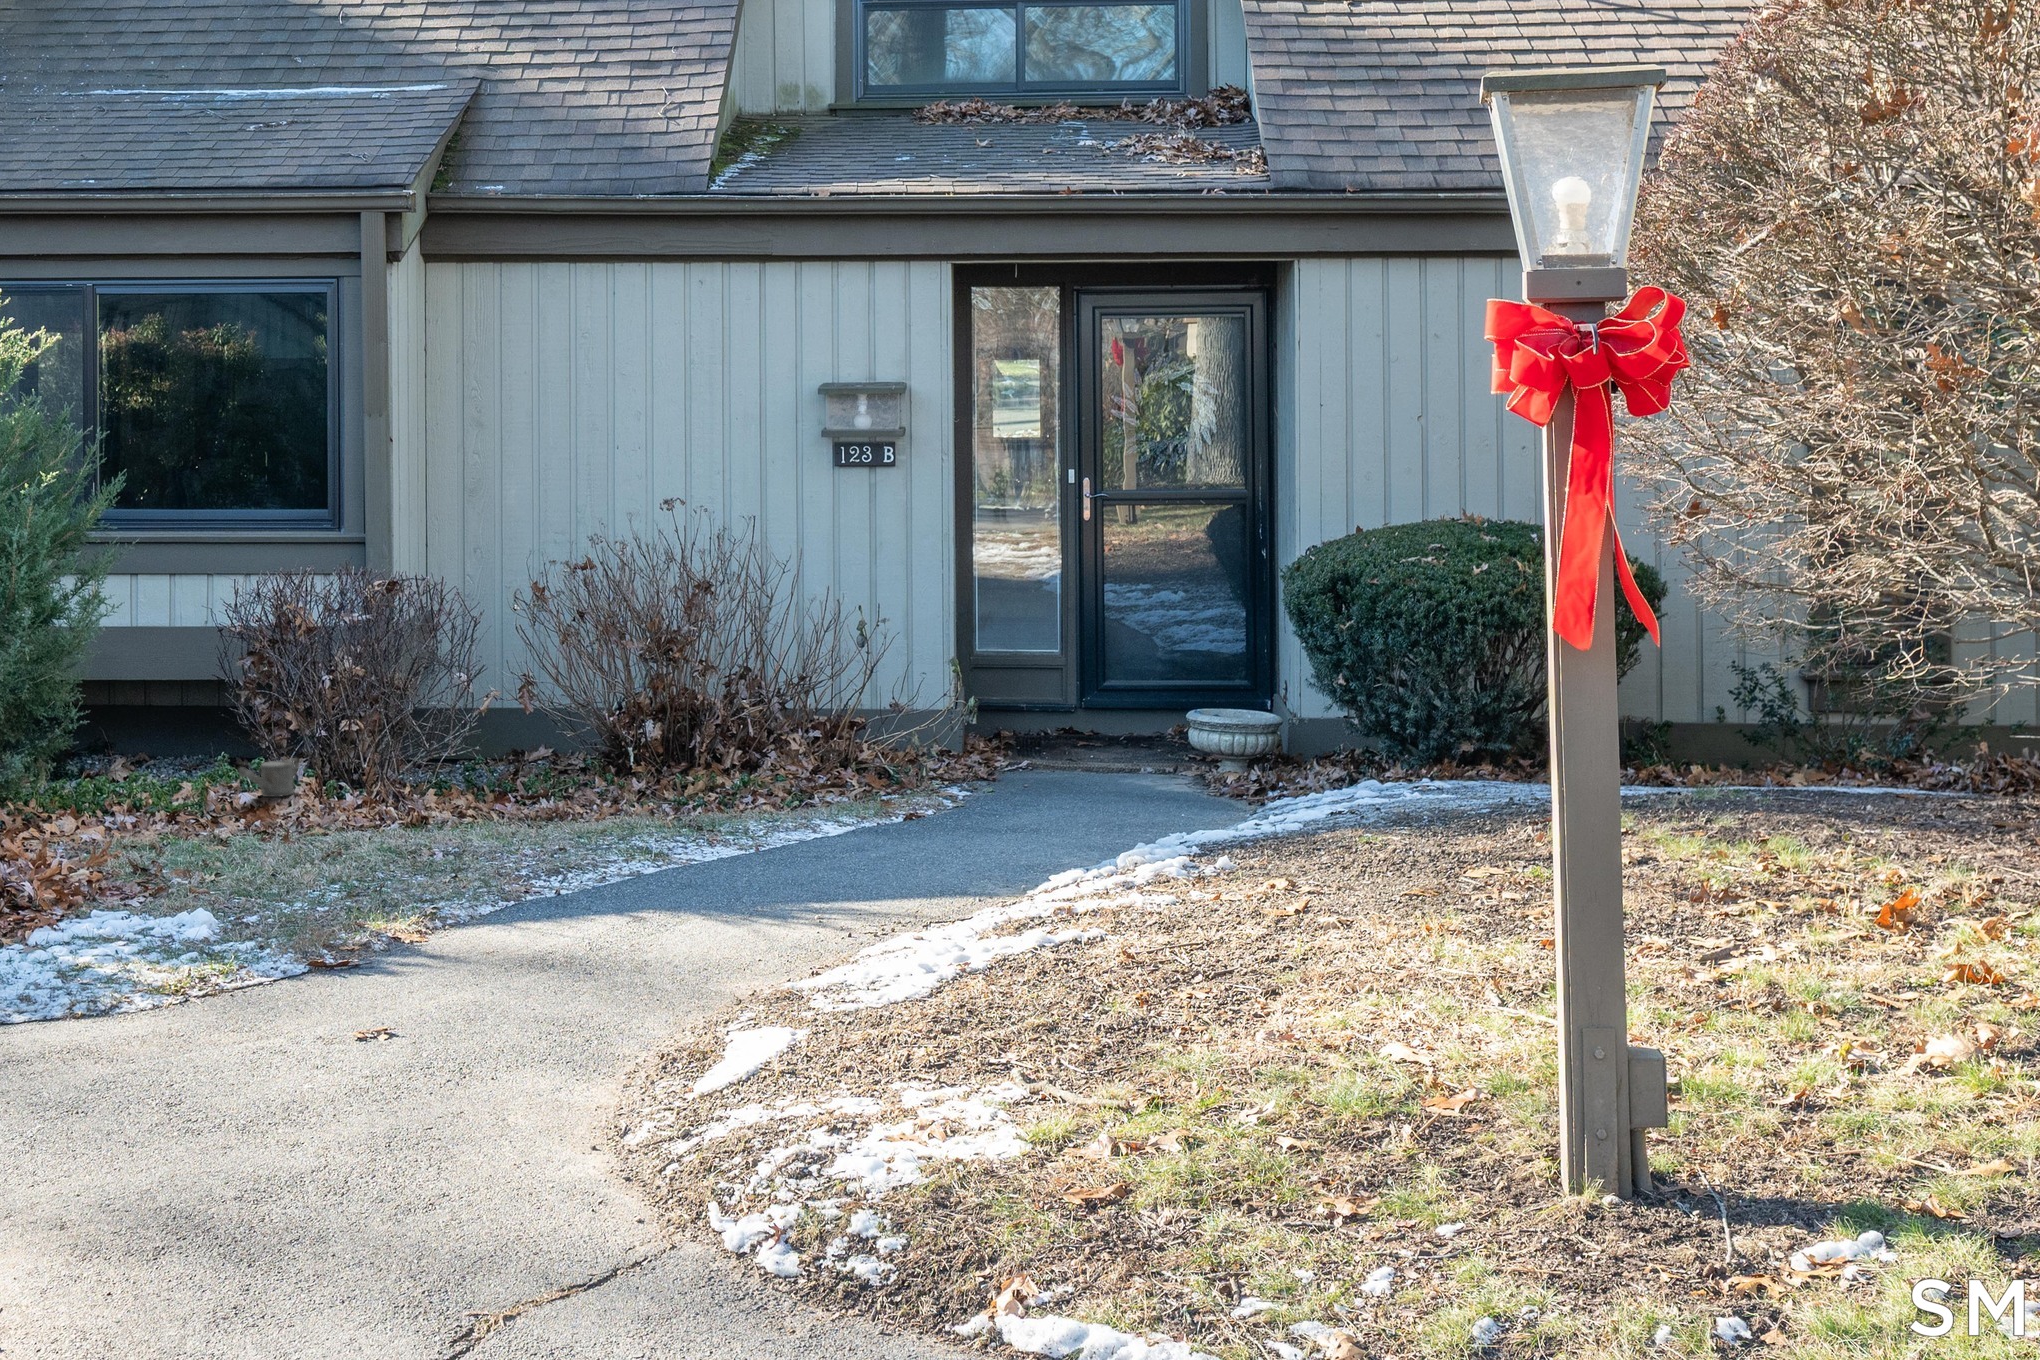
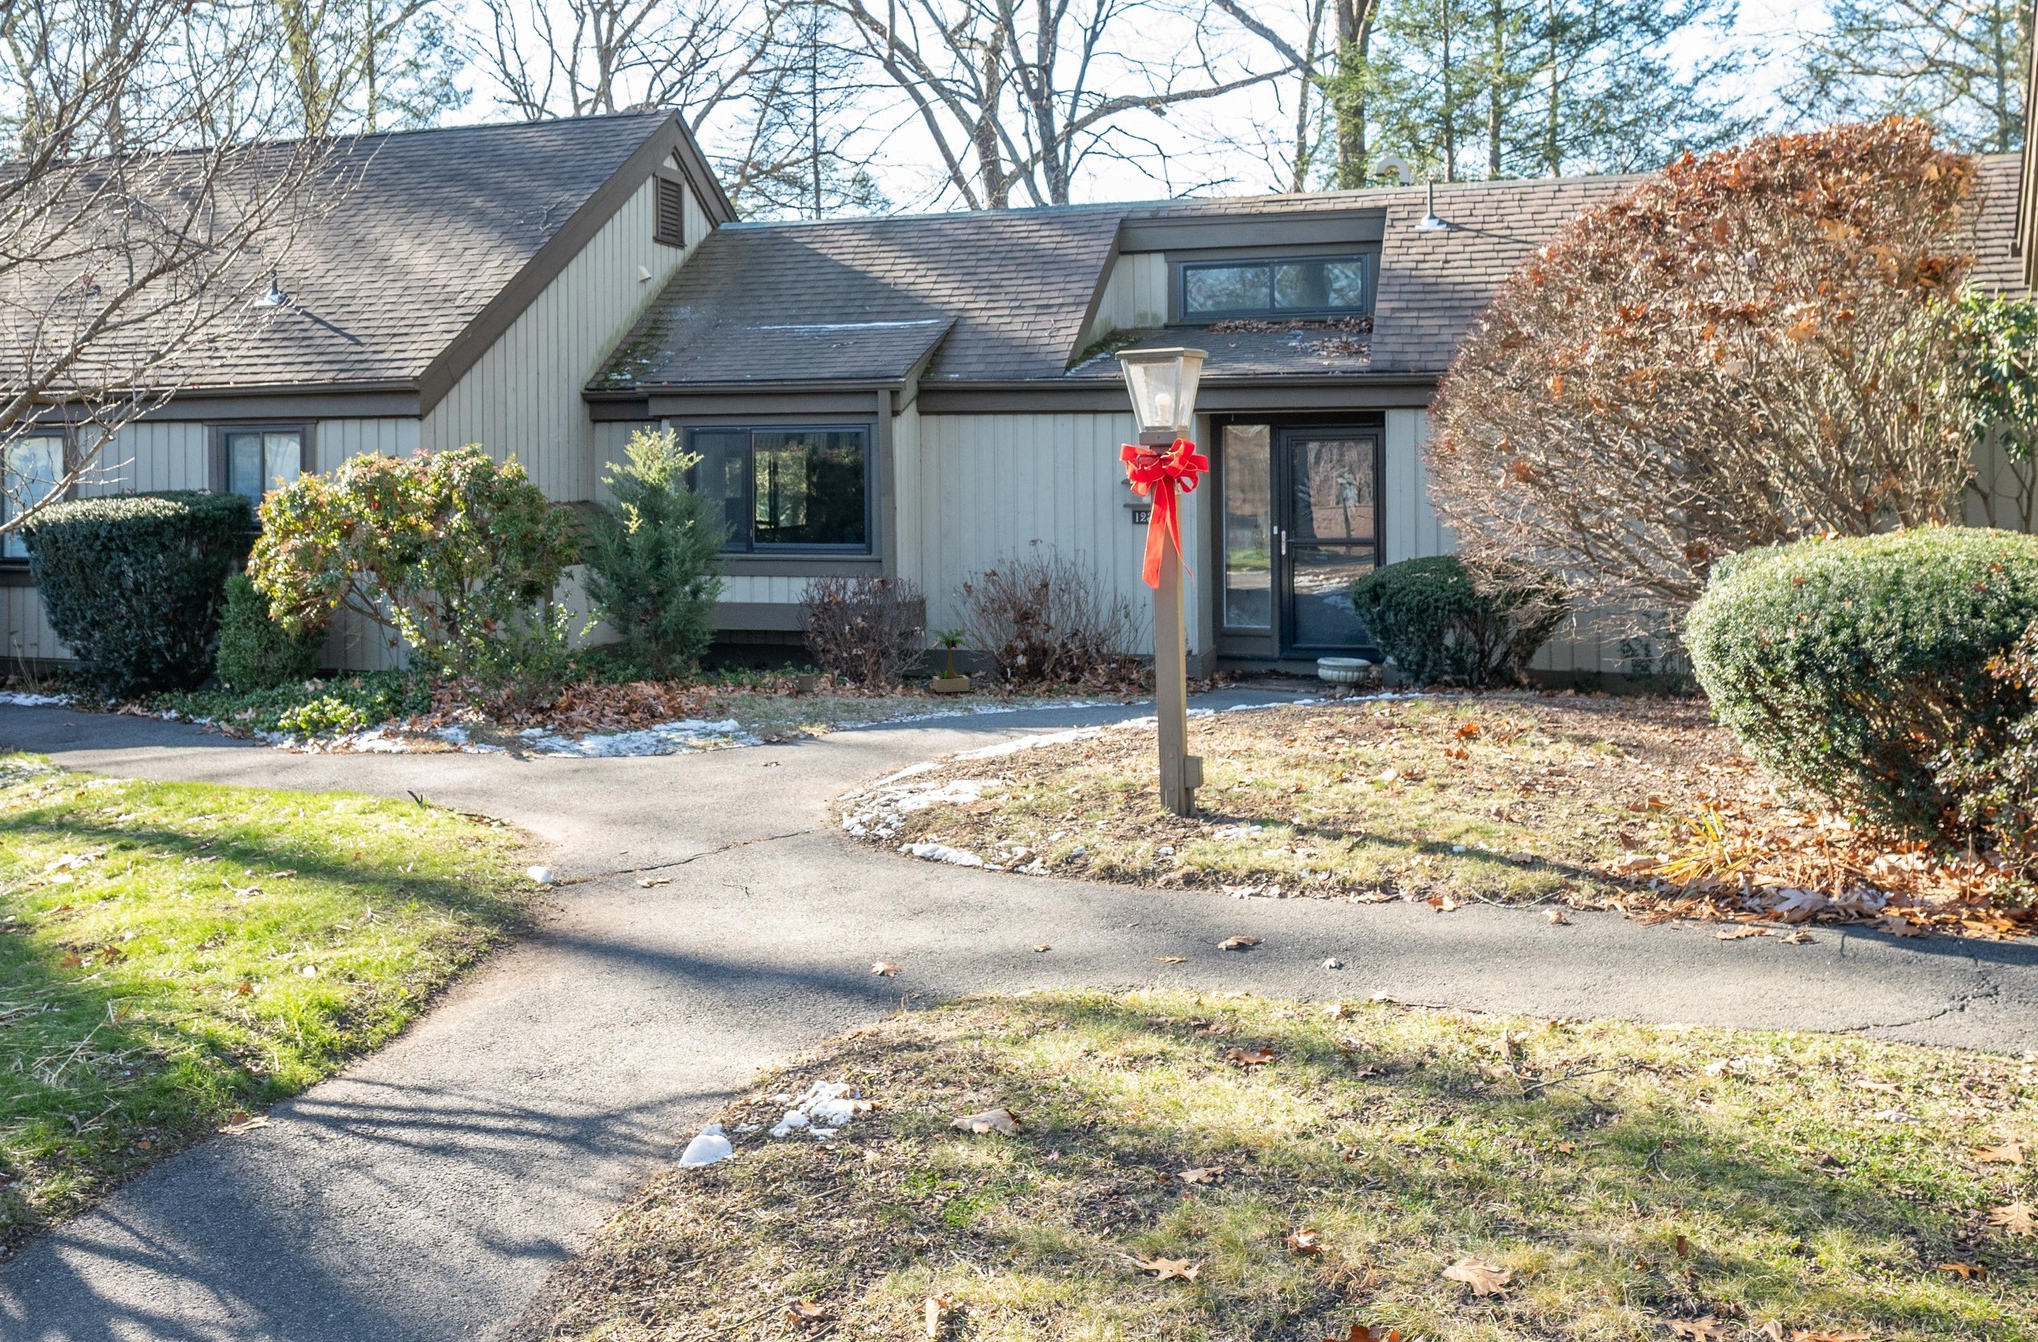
potted plant: none [513,654,607,782] -> present [929,629,970,692]

